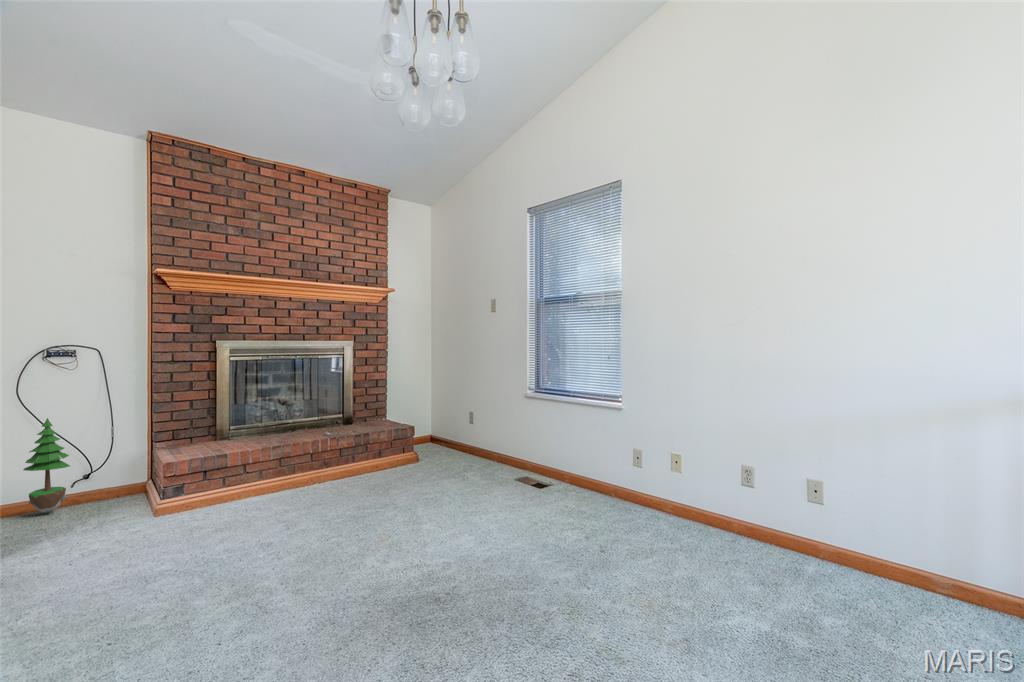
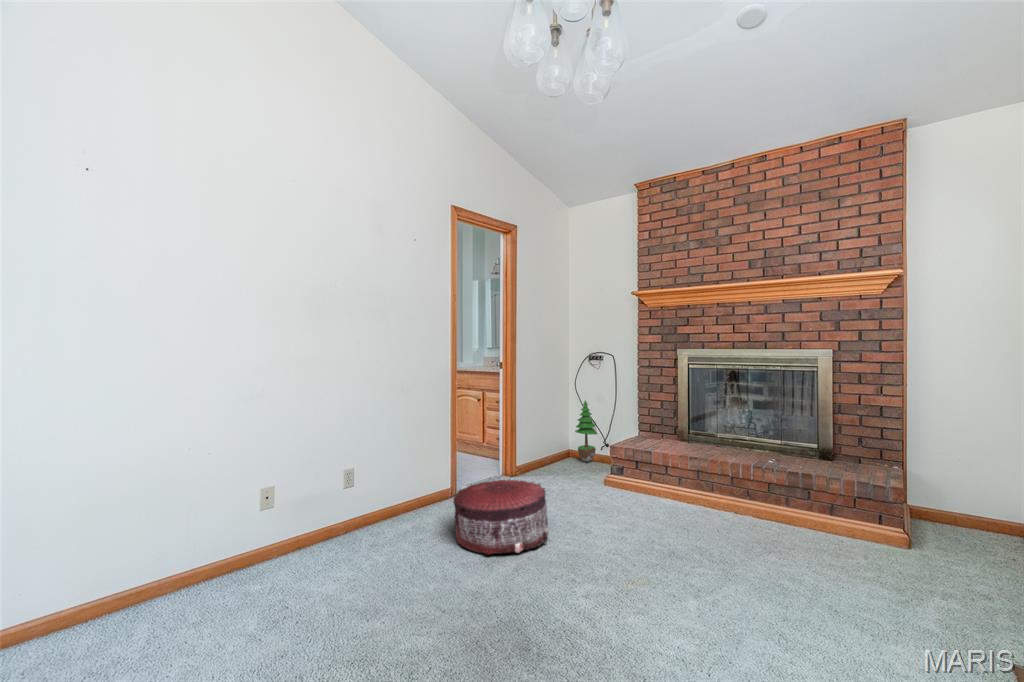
pouf: none [118,507,280,630] -> present [453,479,549,555]

